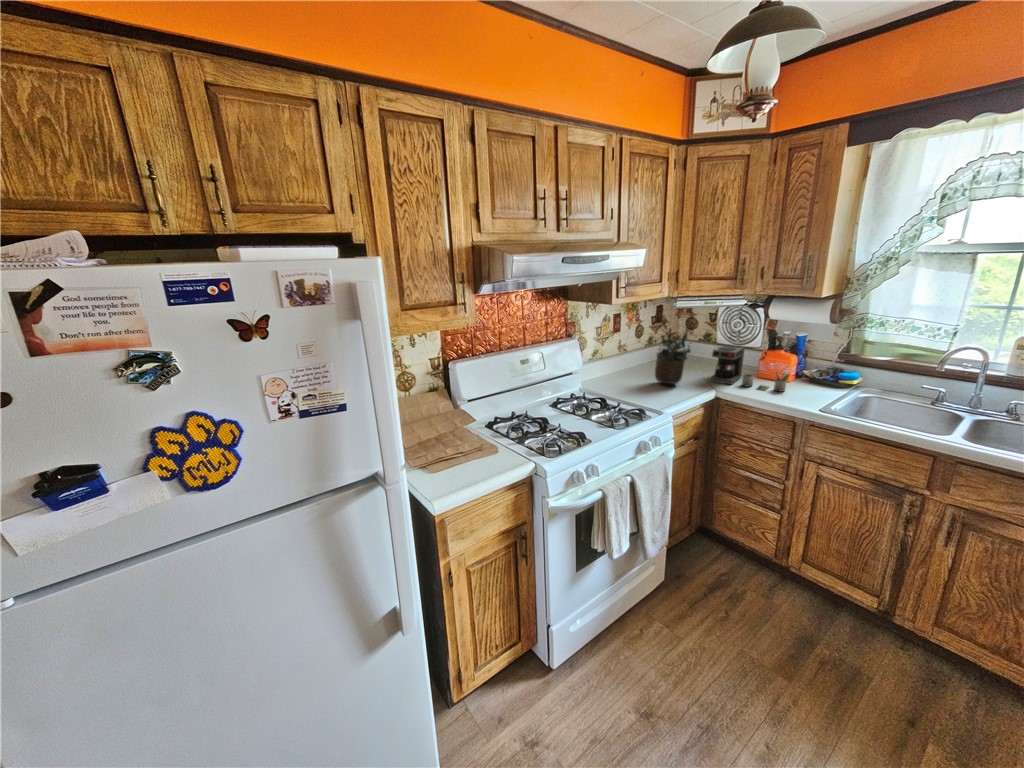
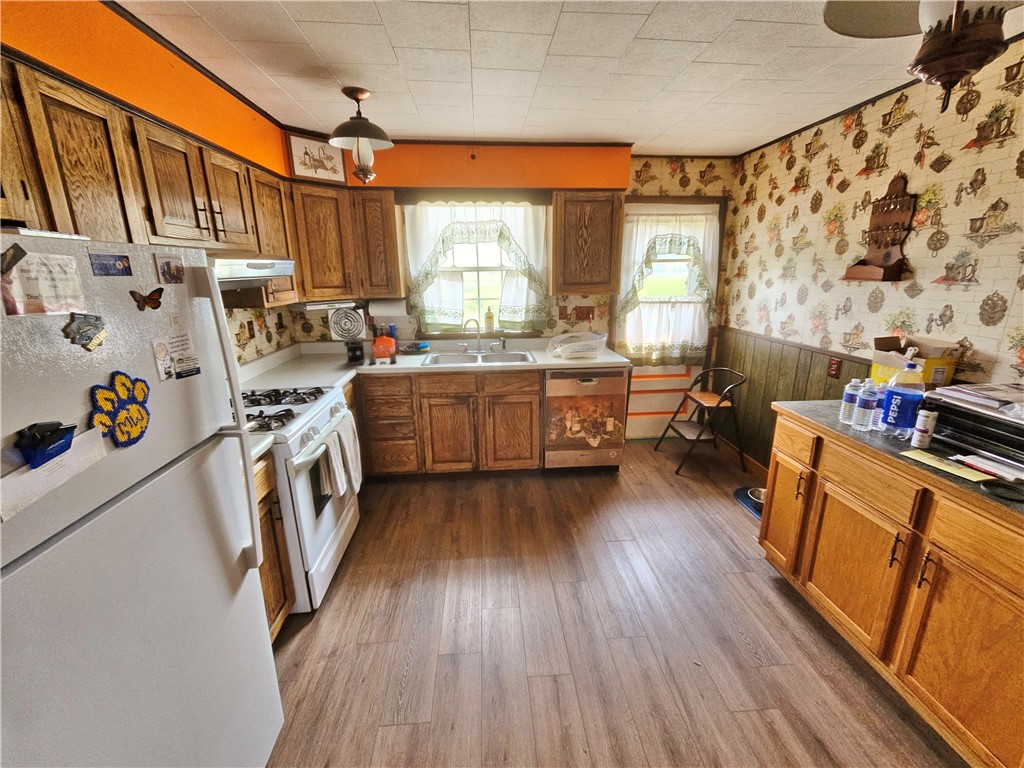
potted plant: present [655,316,691,386] -> none [299,317,332,373]

